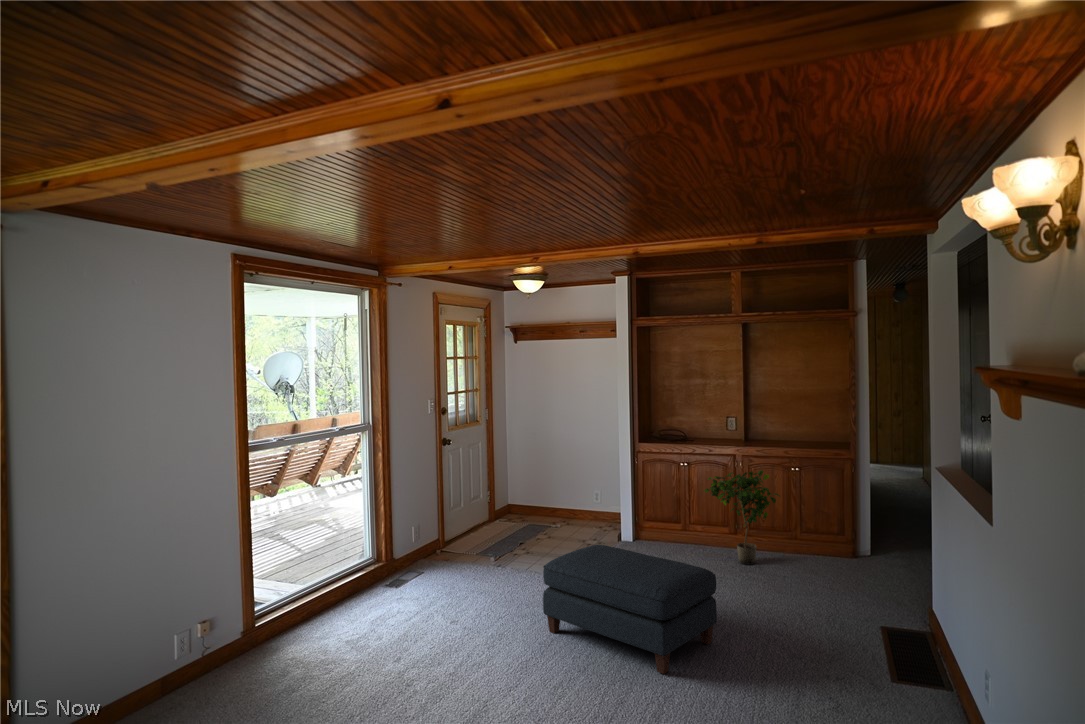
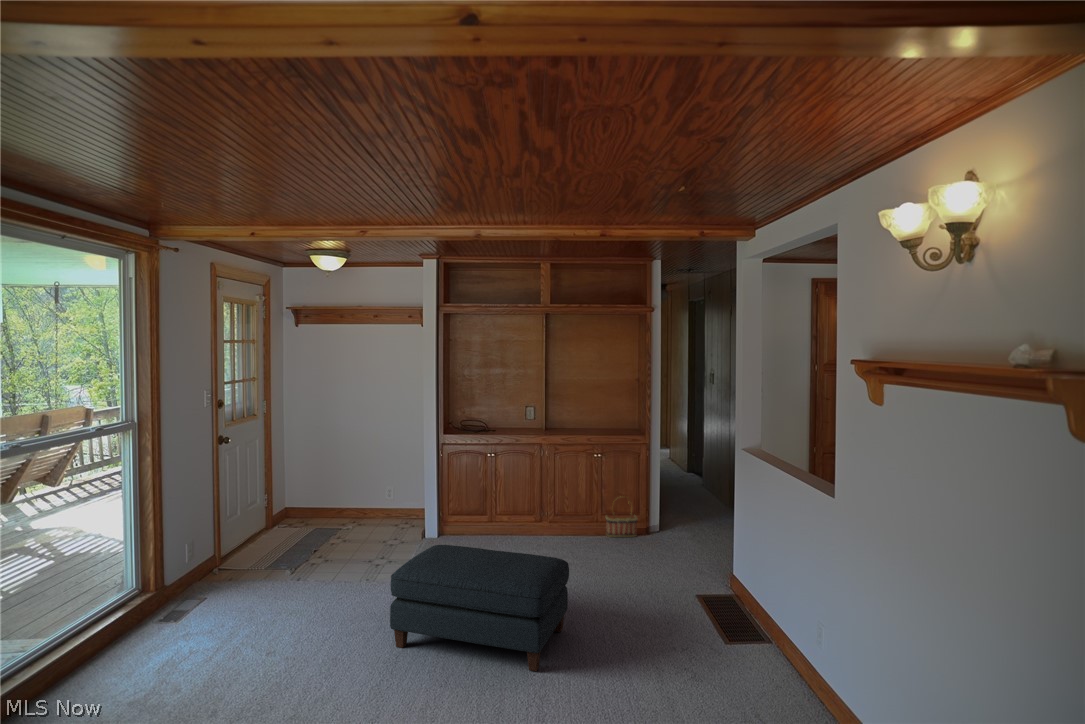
potted plant: present [704,470,780,565] -> none [516,456,582,546]
basket: none [813,513,852,565] -> present [606,496,638,537]

